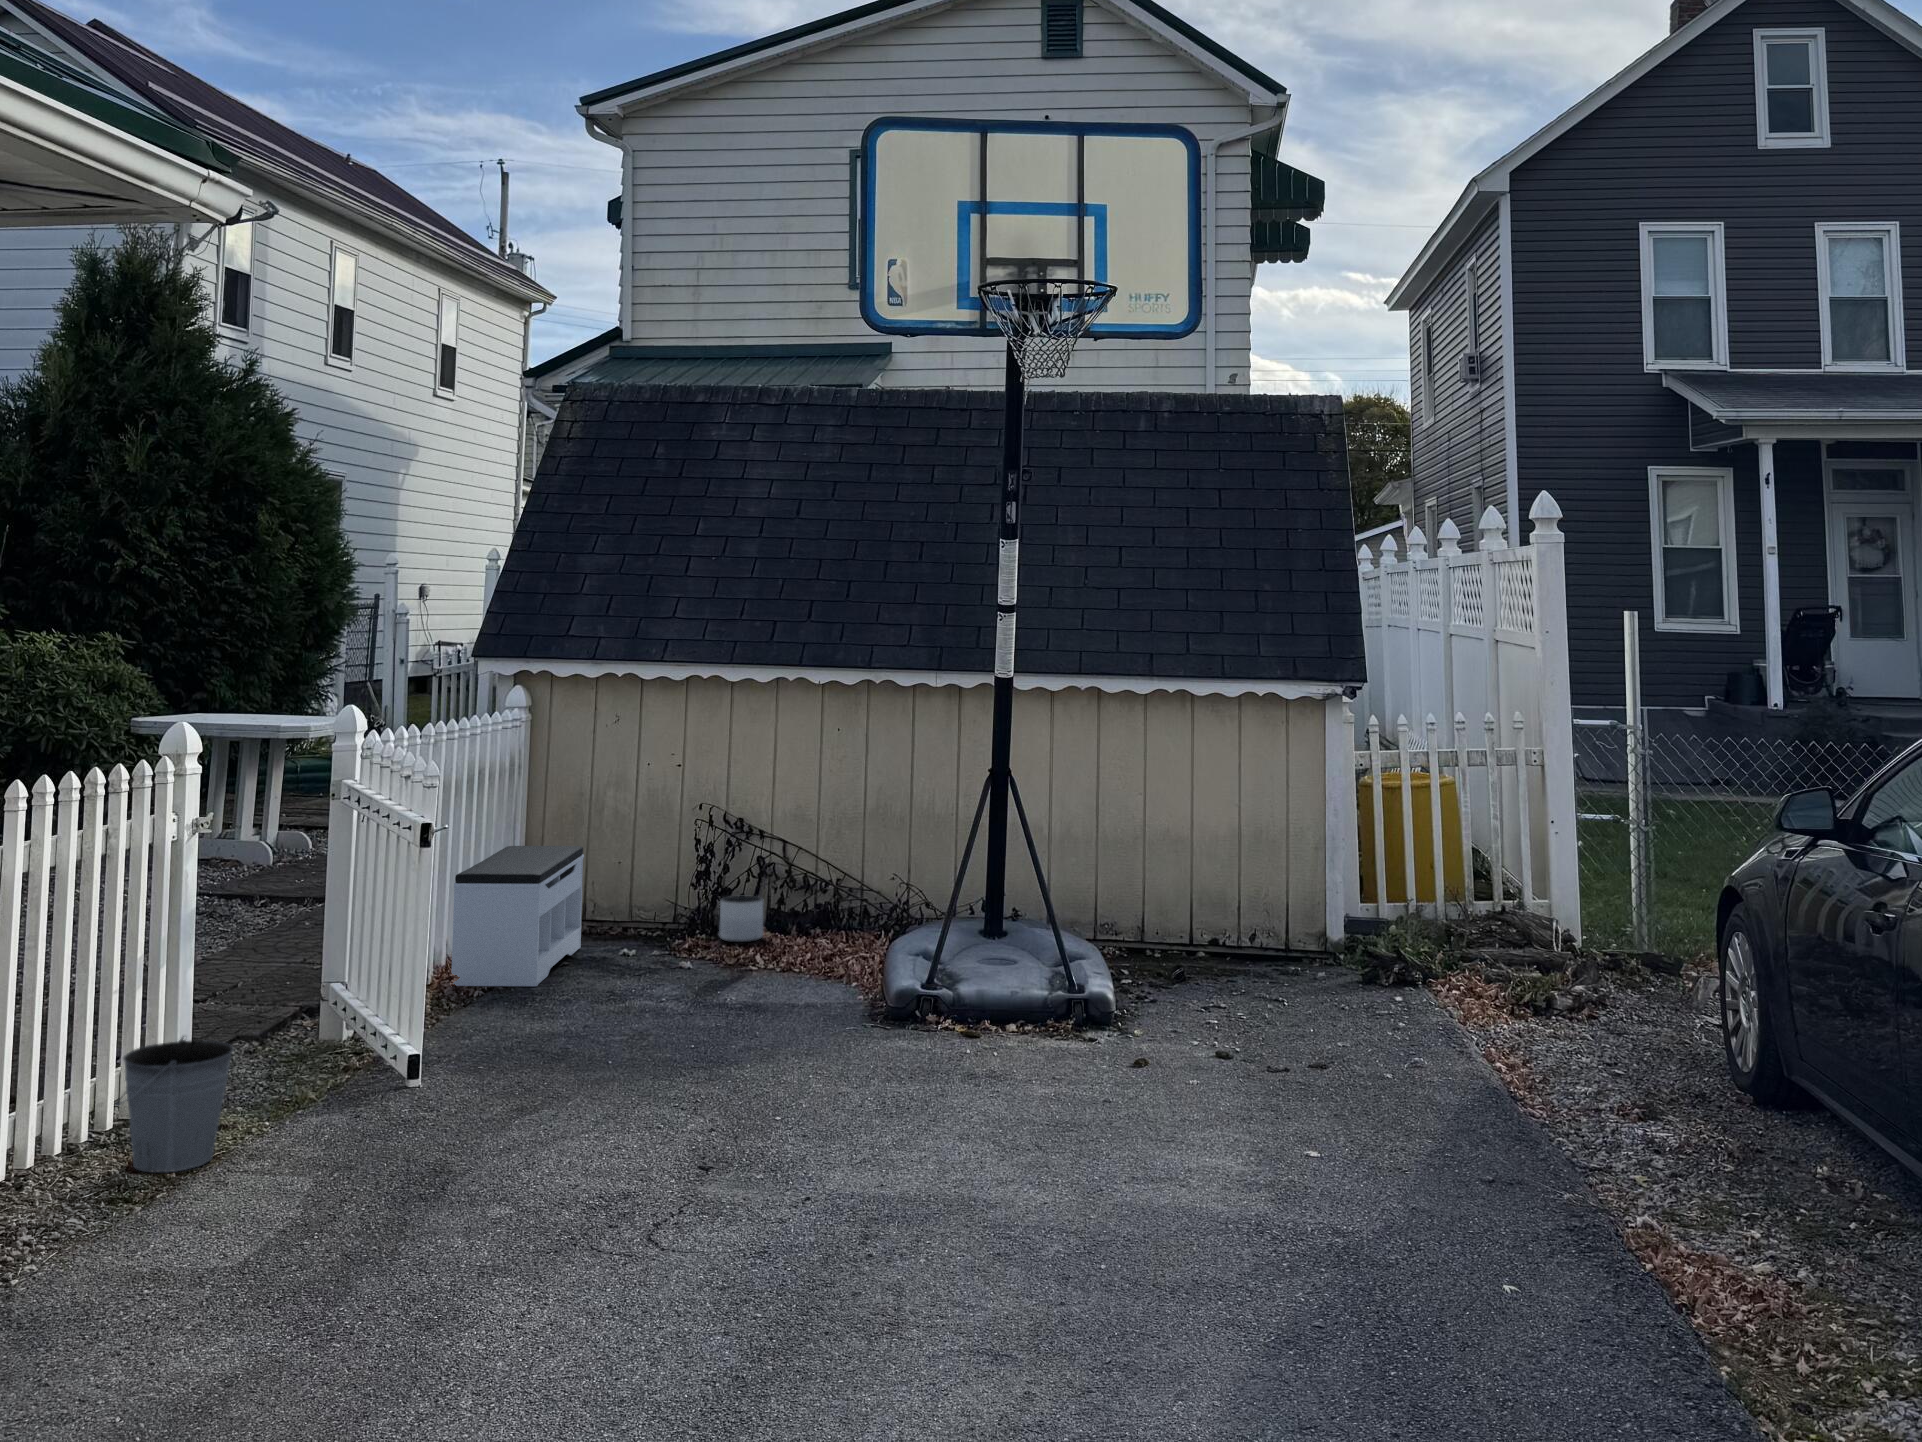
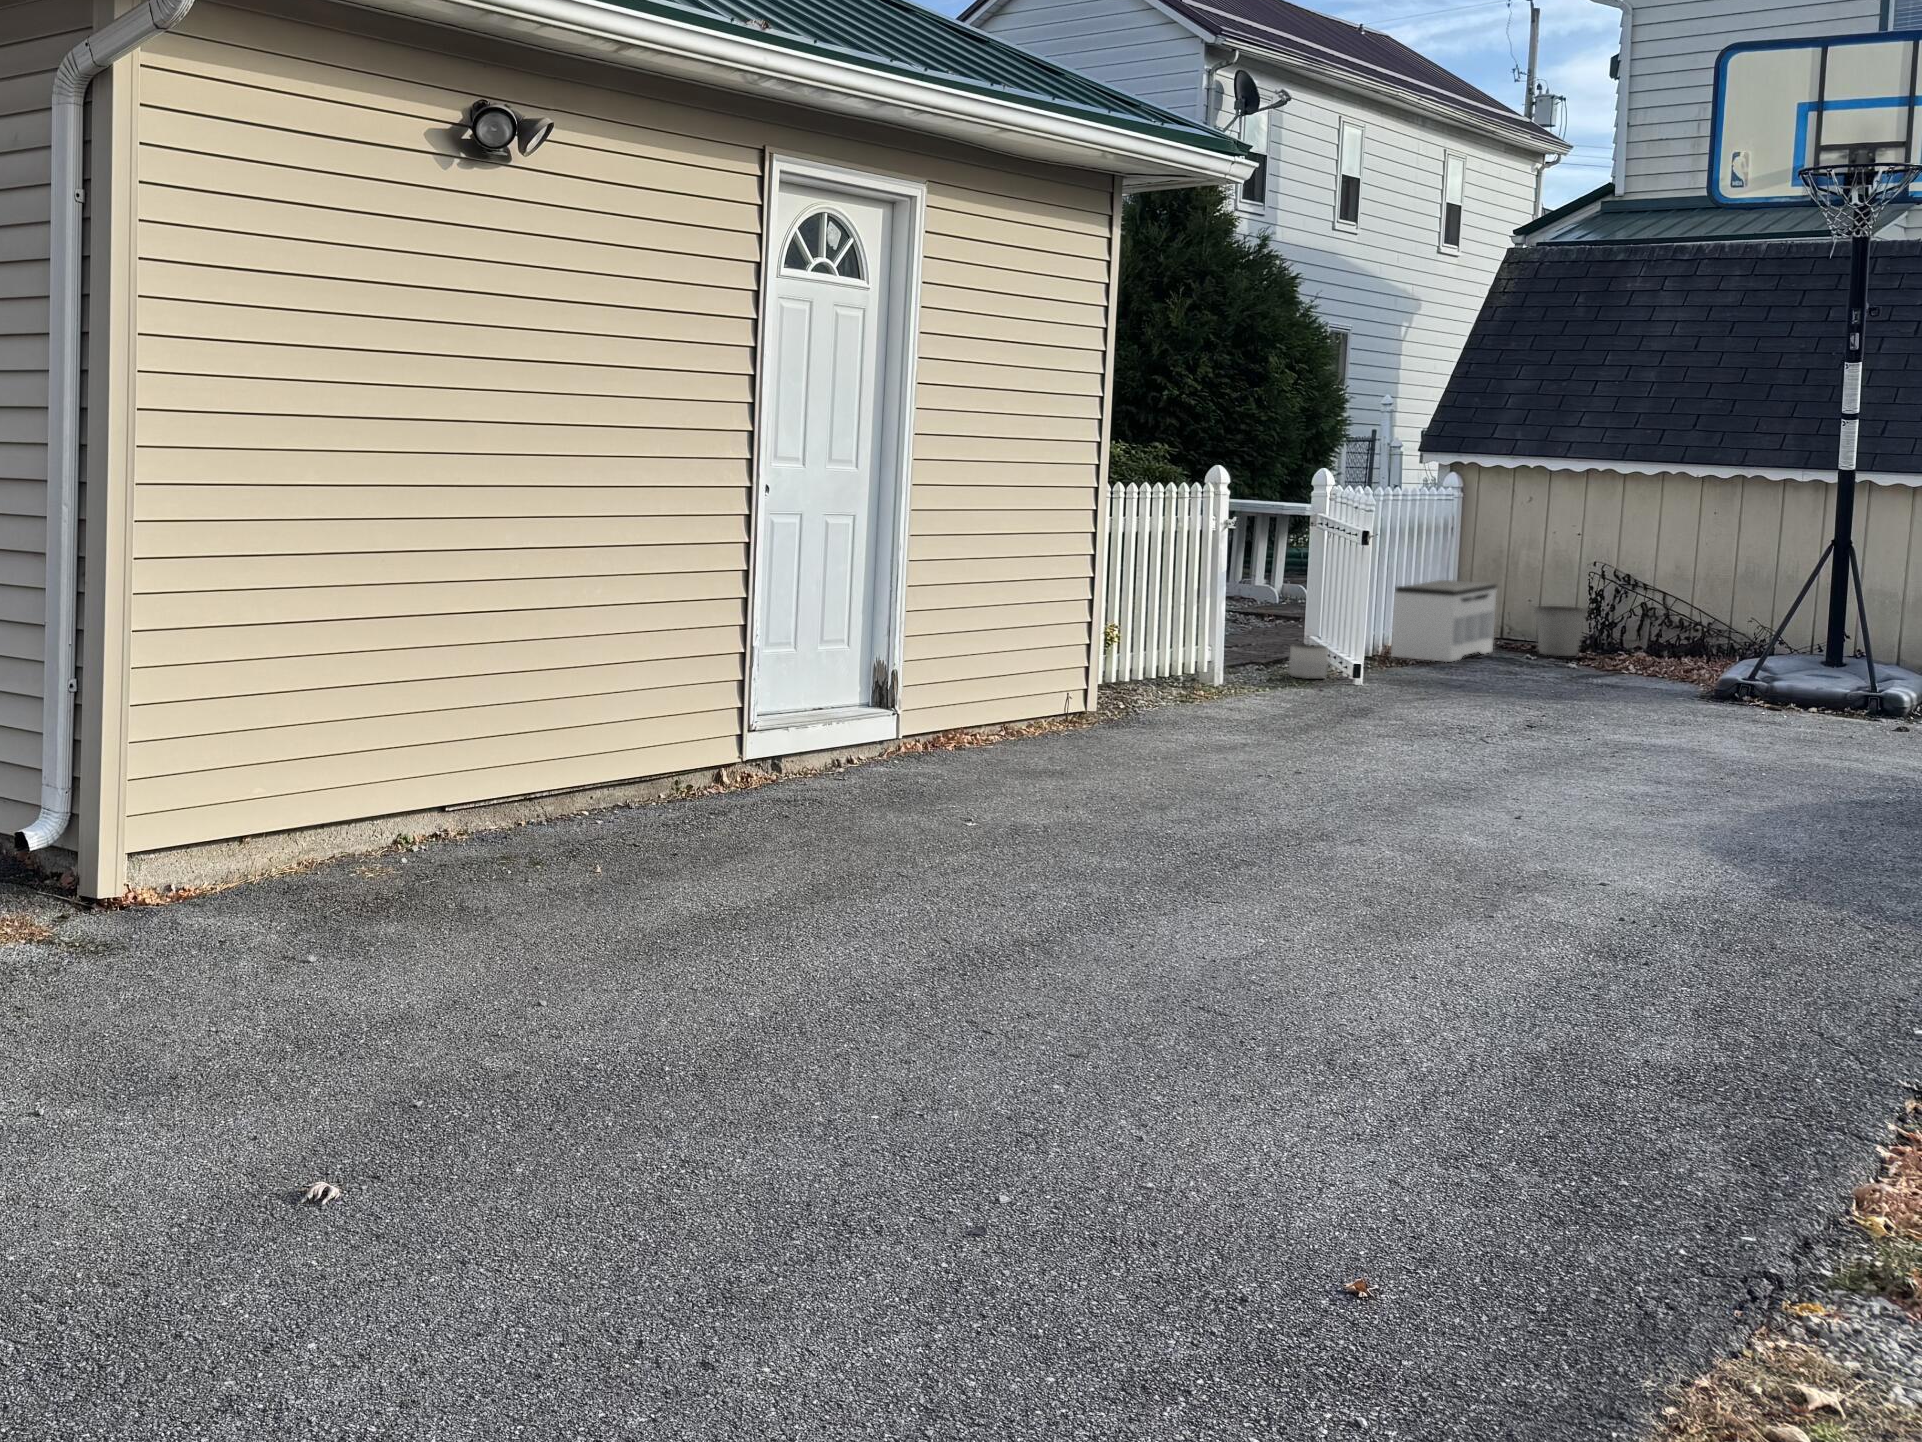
planter: present [719,895,763,942] -> present [1289,644,1328,679]
bucket: present [116,1036,233,1172] -> present [1533,606,1589,656]

